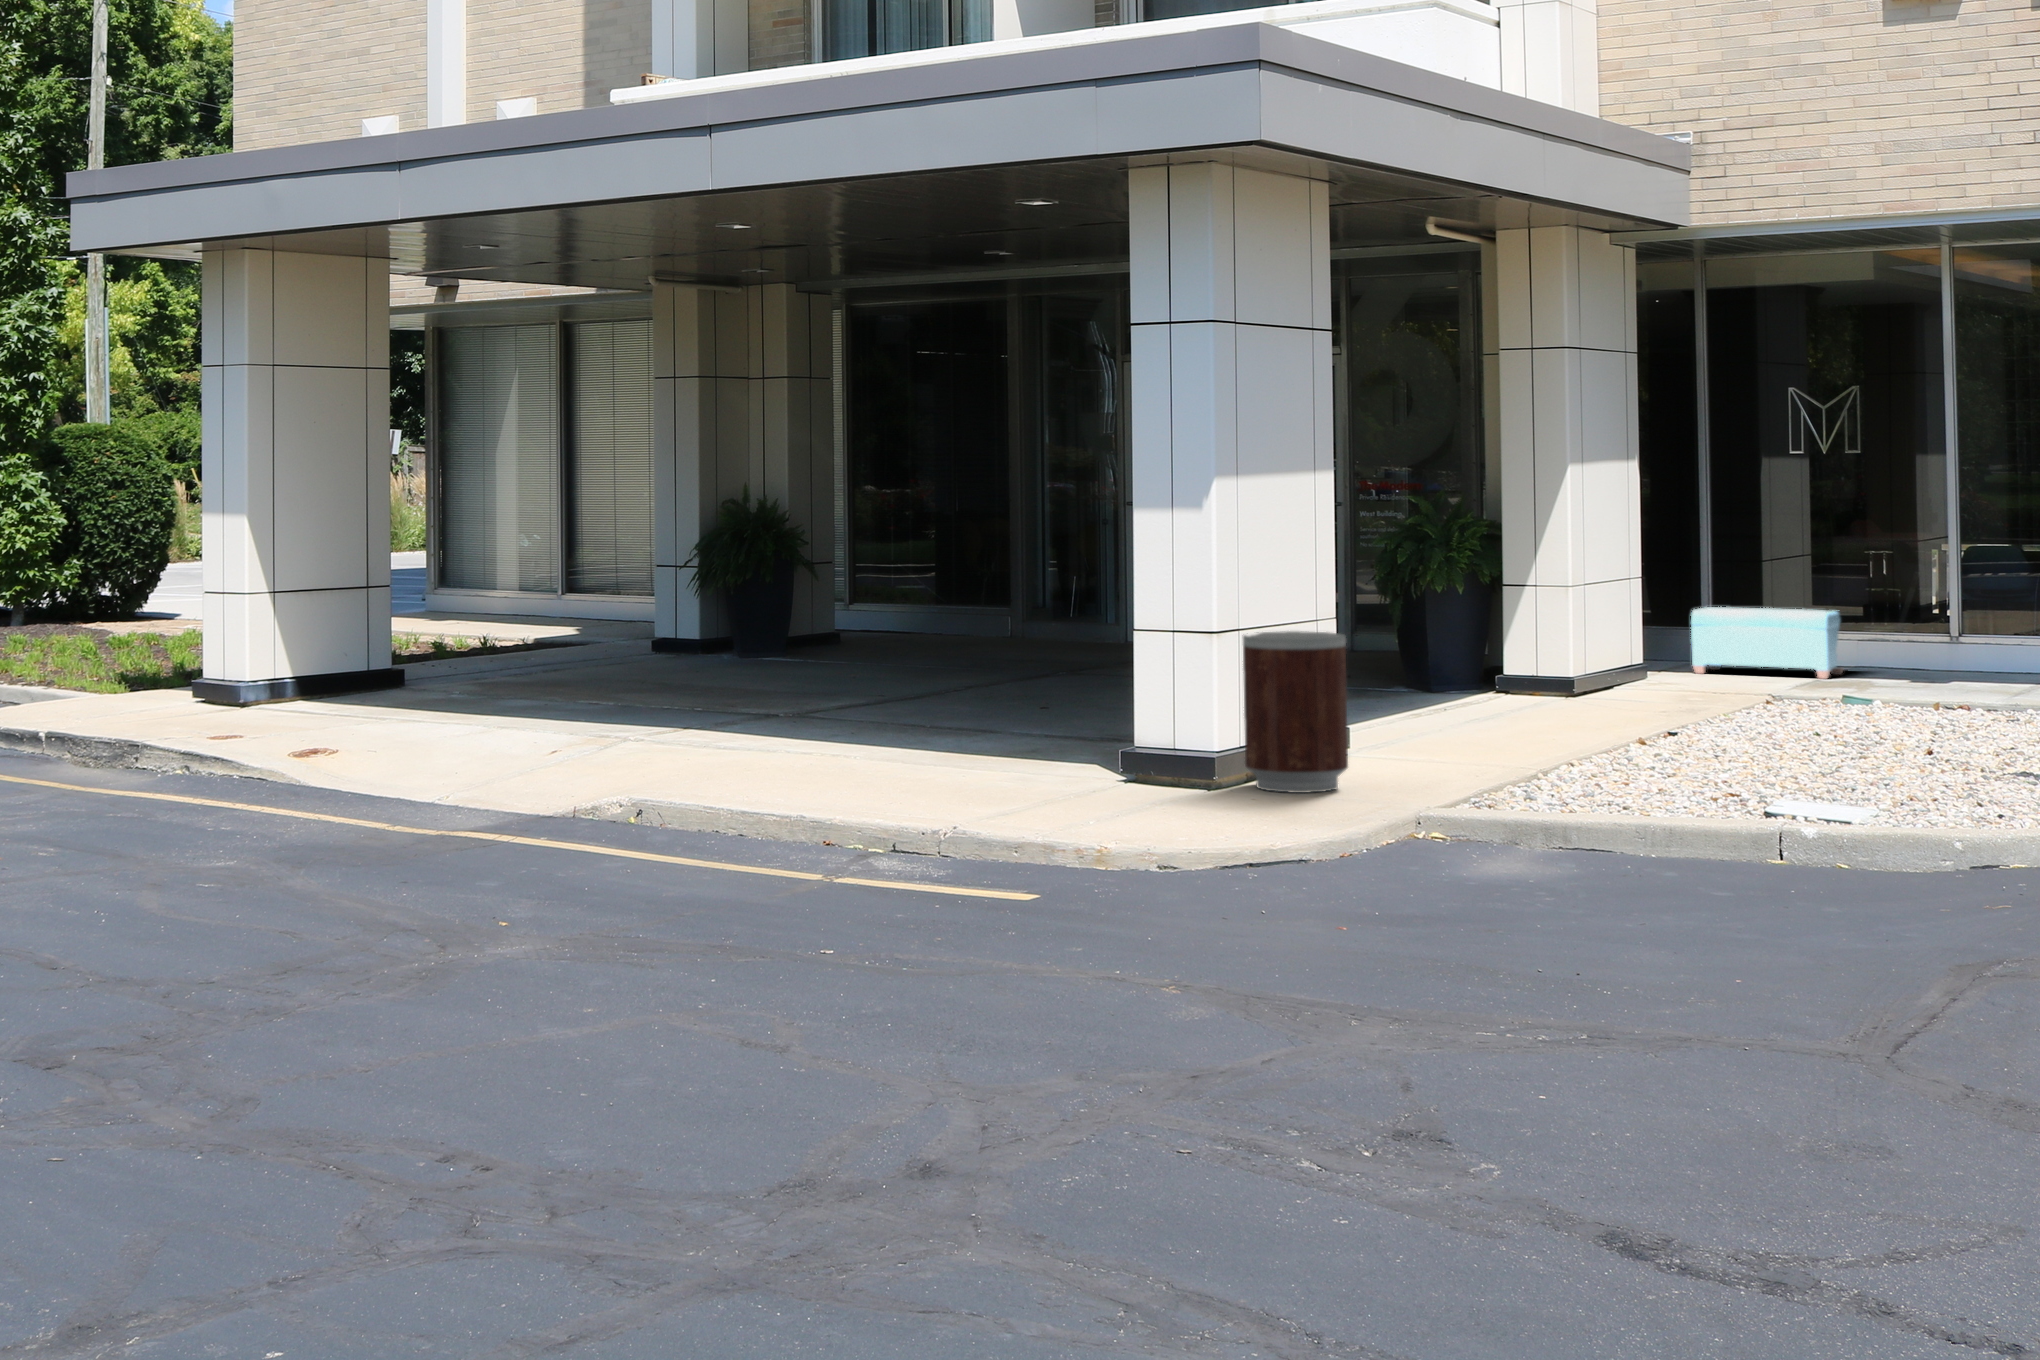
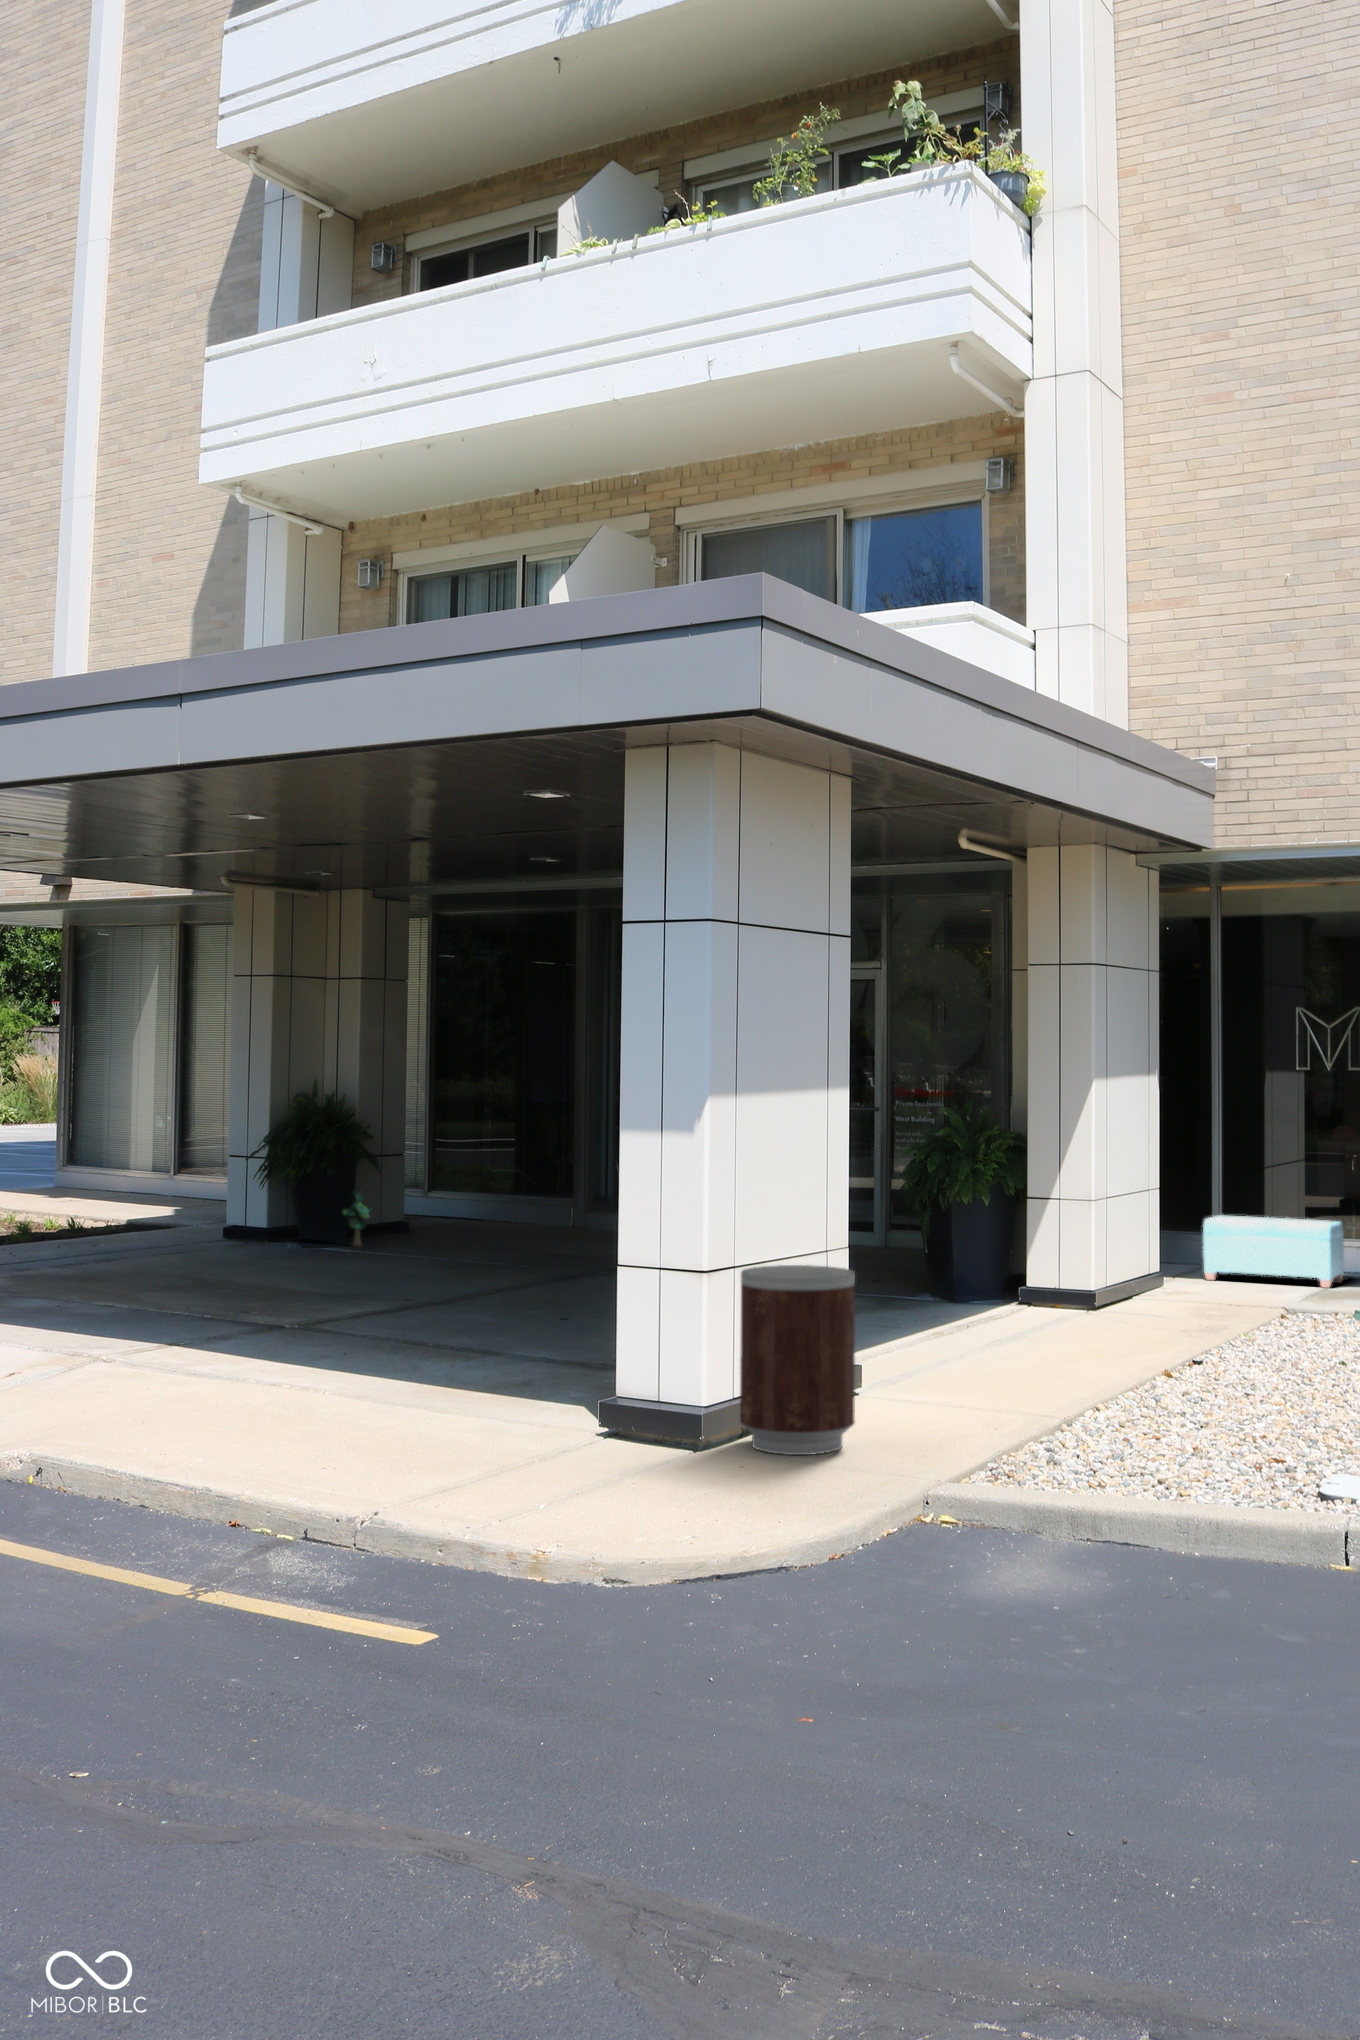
decorative plant: none [775,594,805,653] -> present [343,1189,370,1246]

